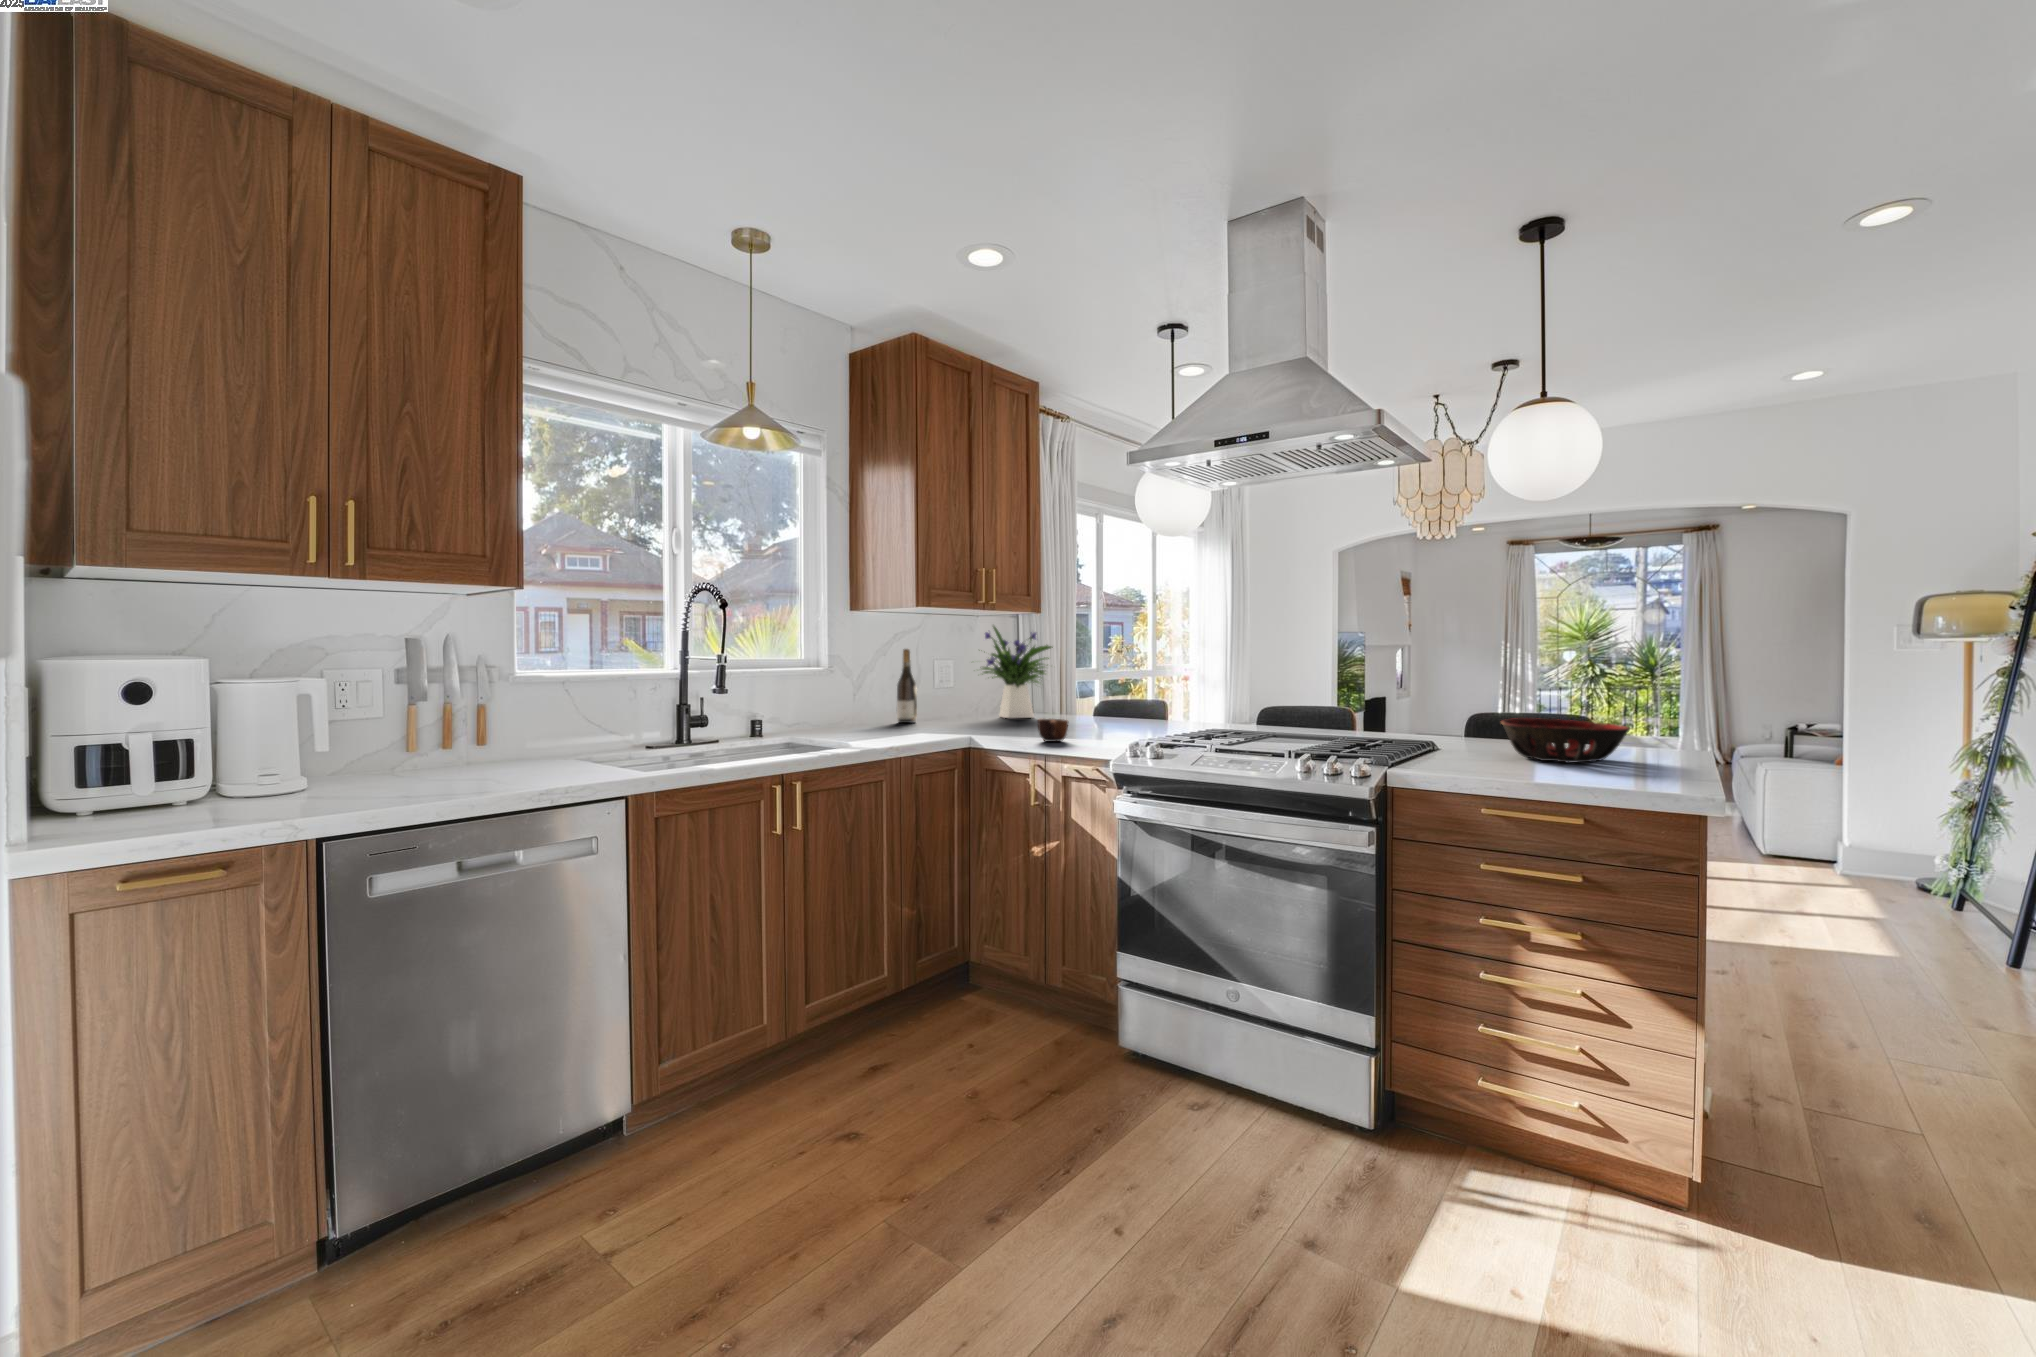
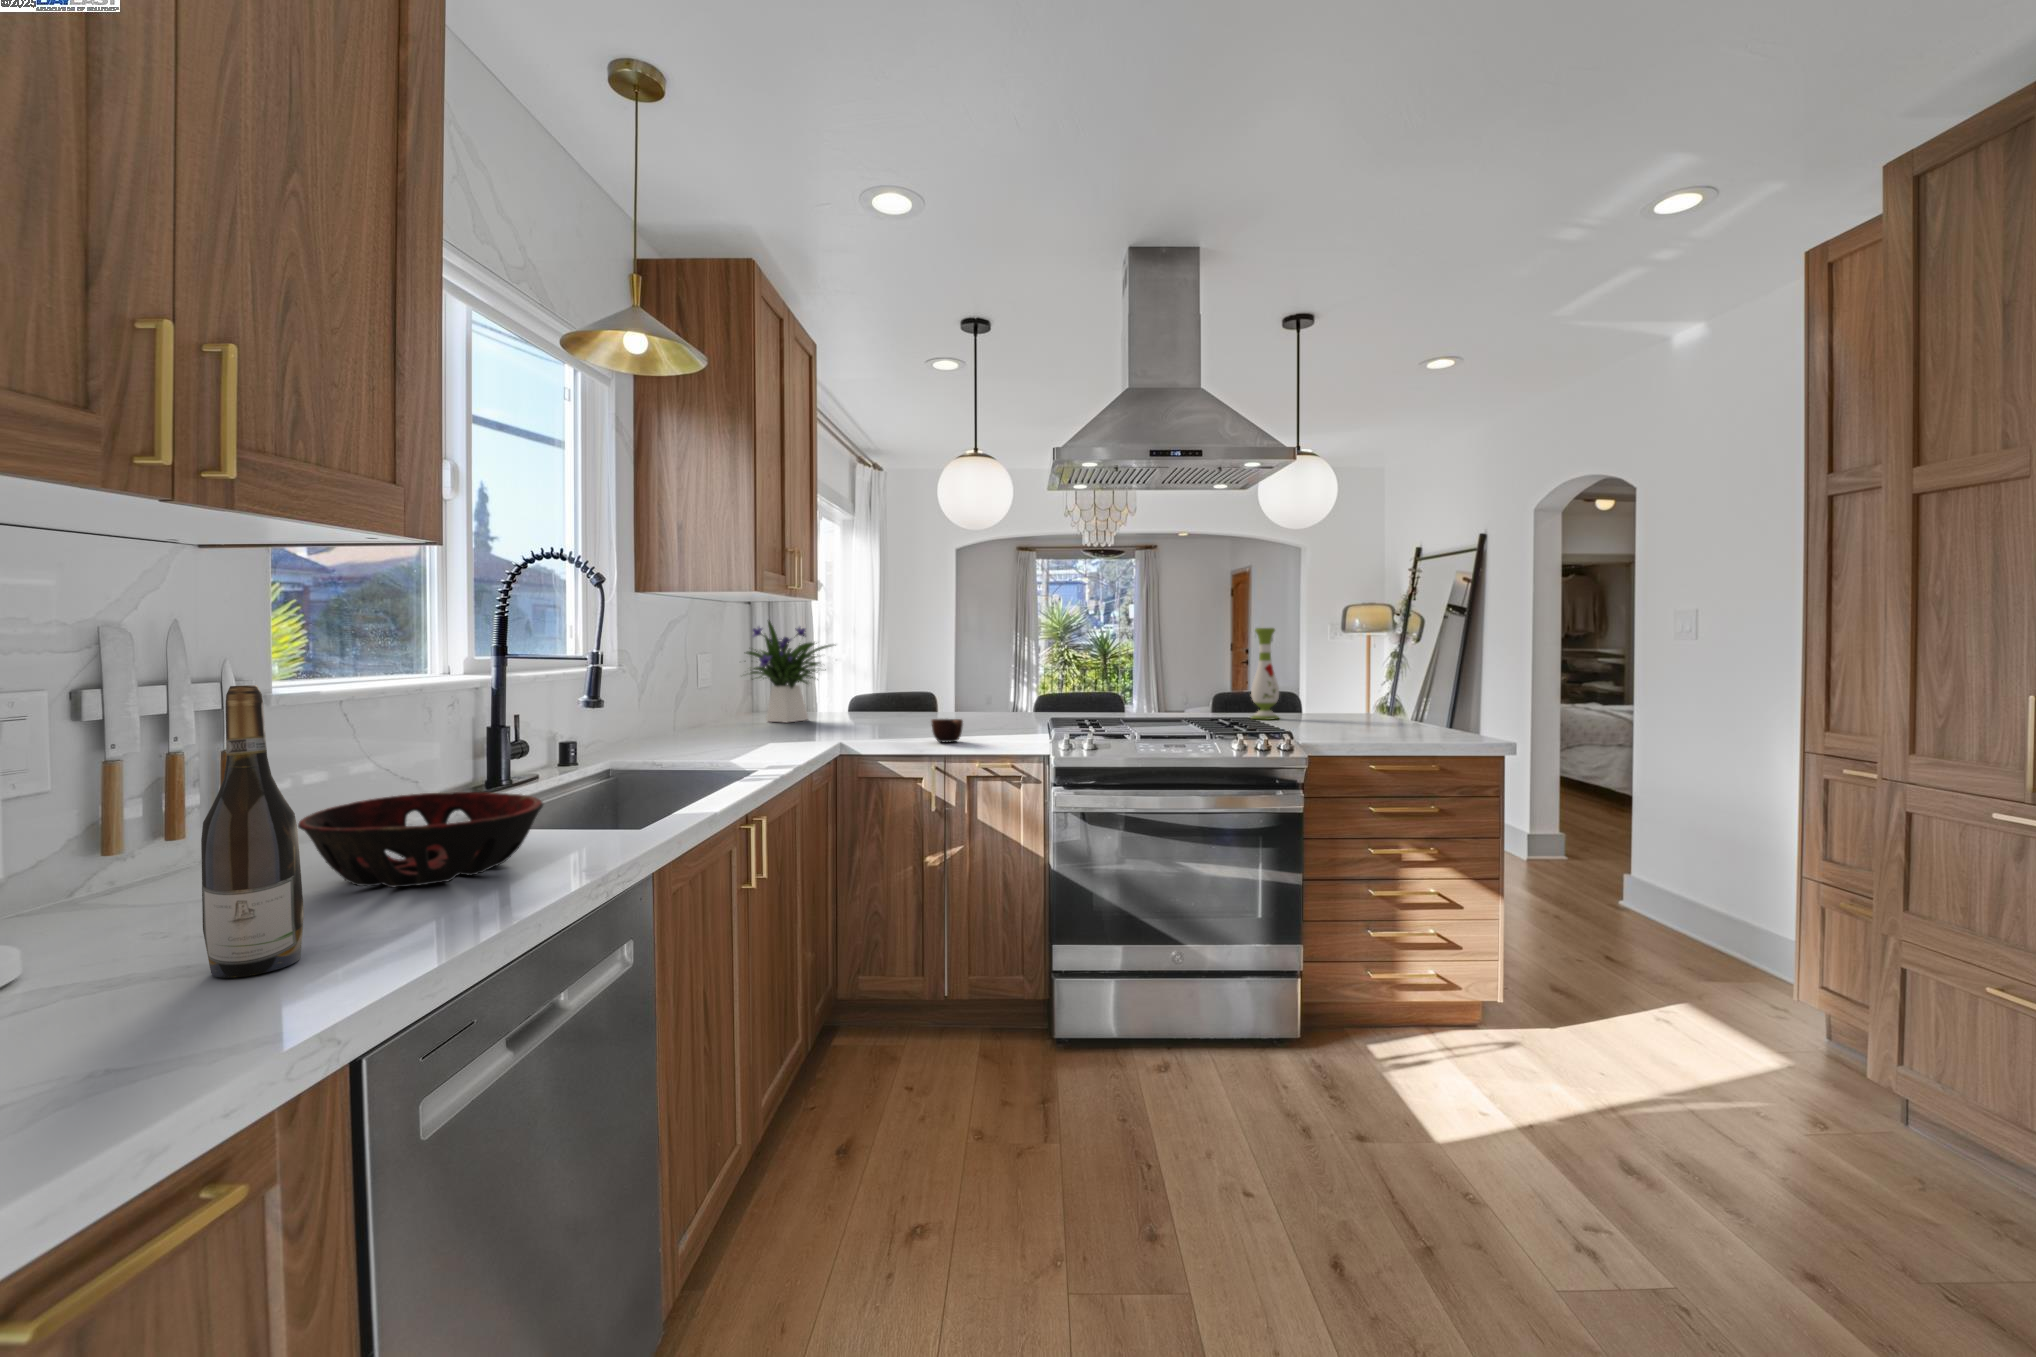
vase: none [1469,630,1509,746] -> present [1251,628,1279,720]
wine bottle: present [897,649,917,723] -> present [201,685,304,978]
decorative bowl: present [1501,718,1630,762] -> present [298,792,544,887]

